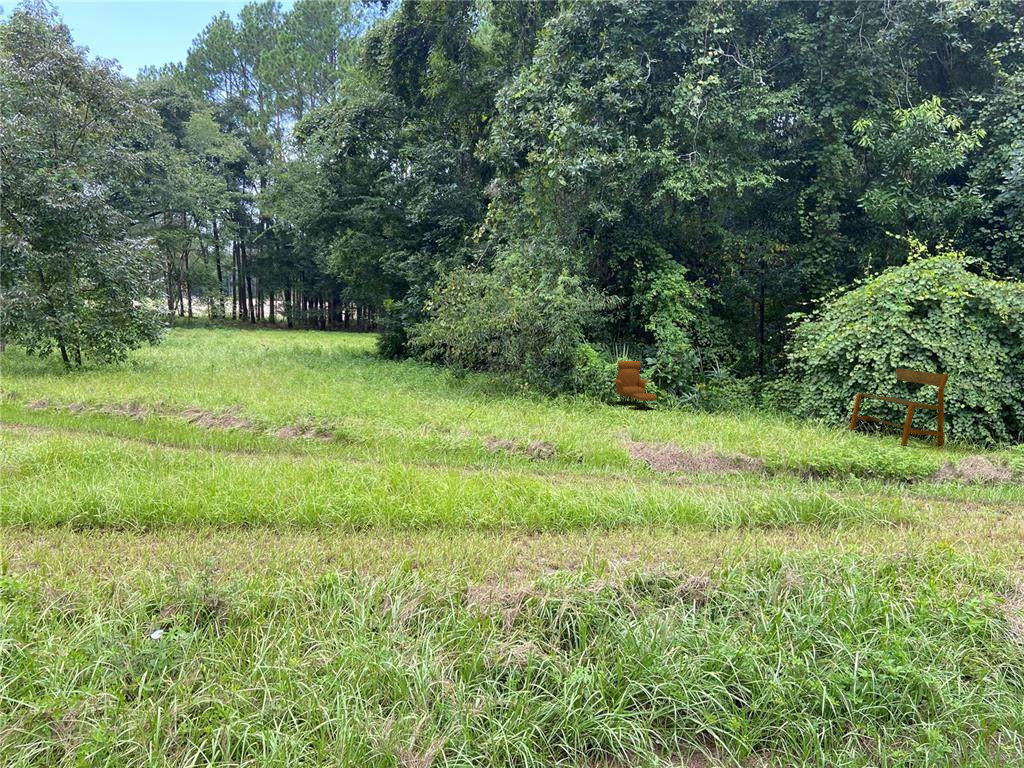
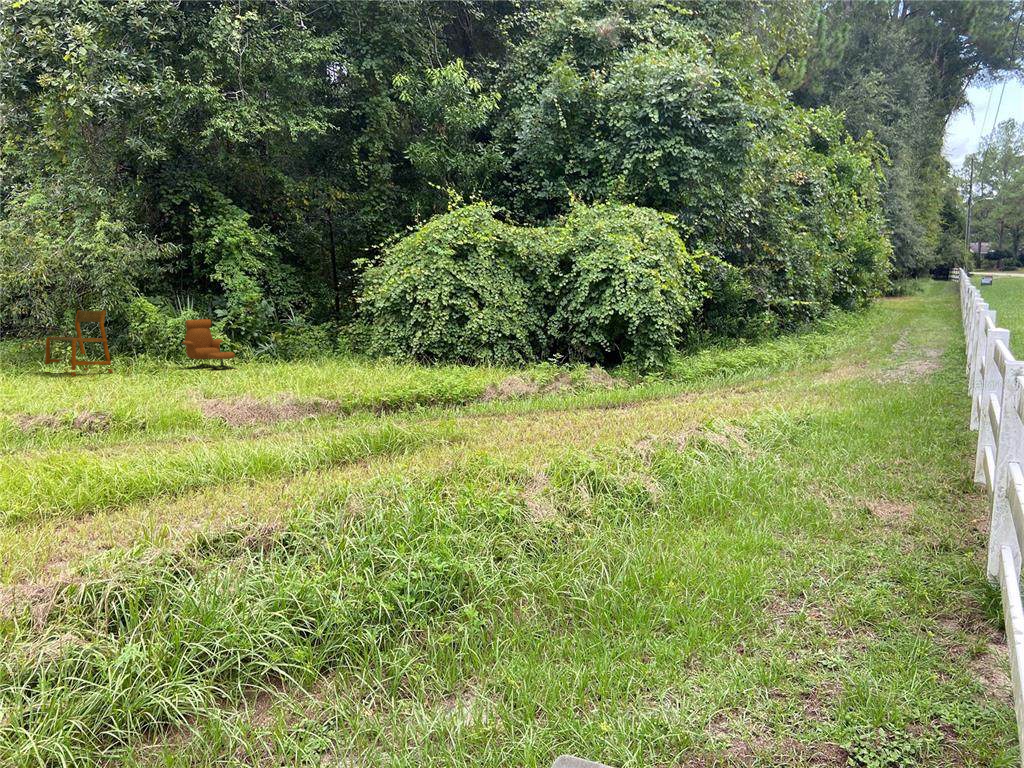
bench: present [850,368,949,446] -> present [45,310,113,376]

